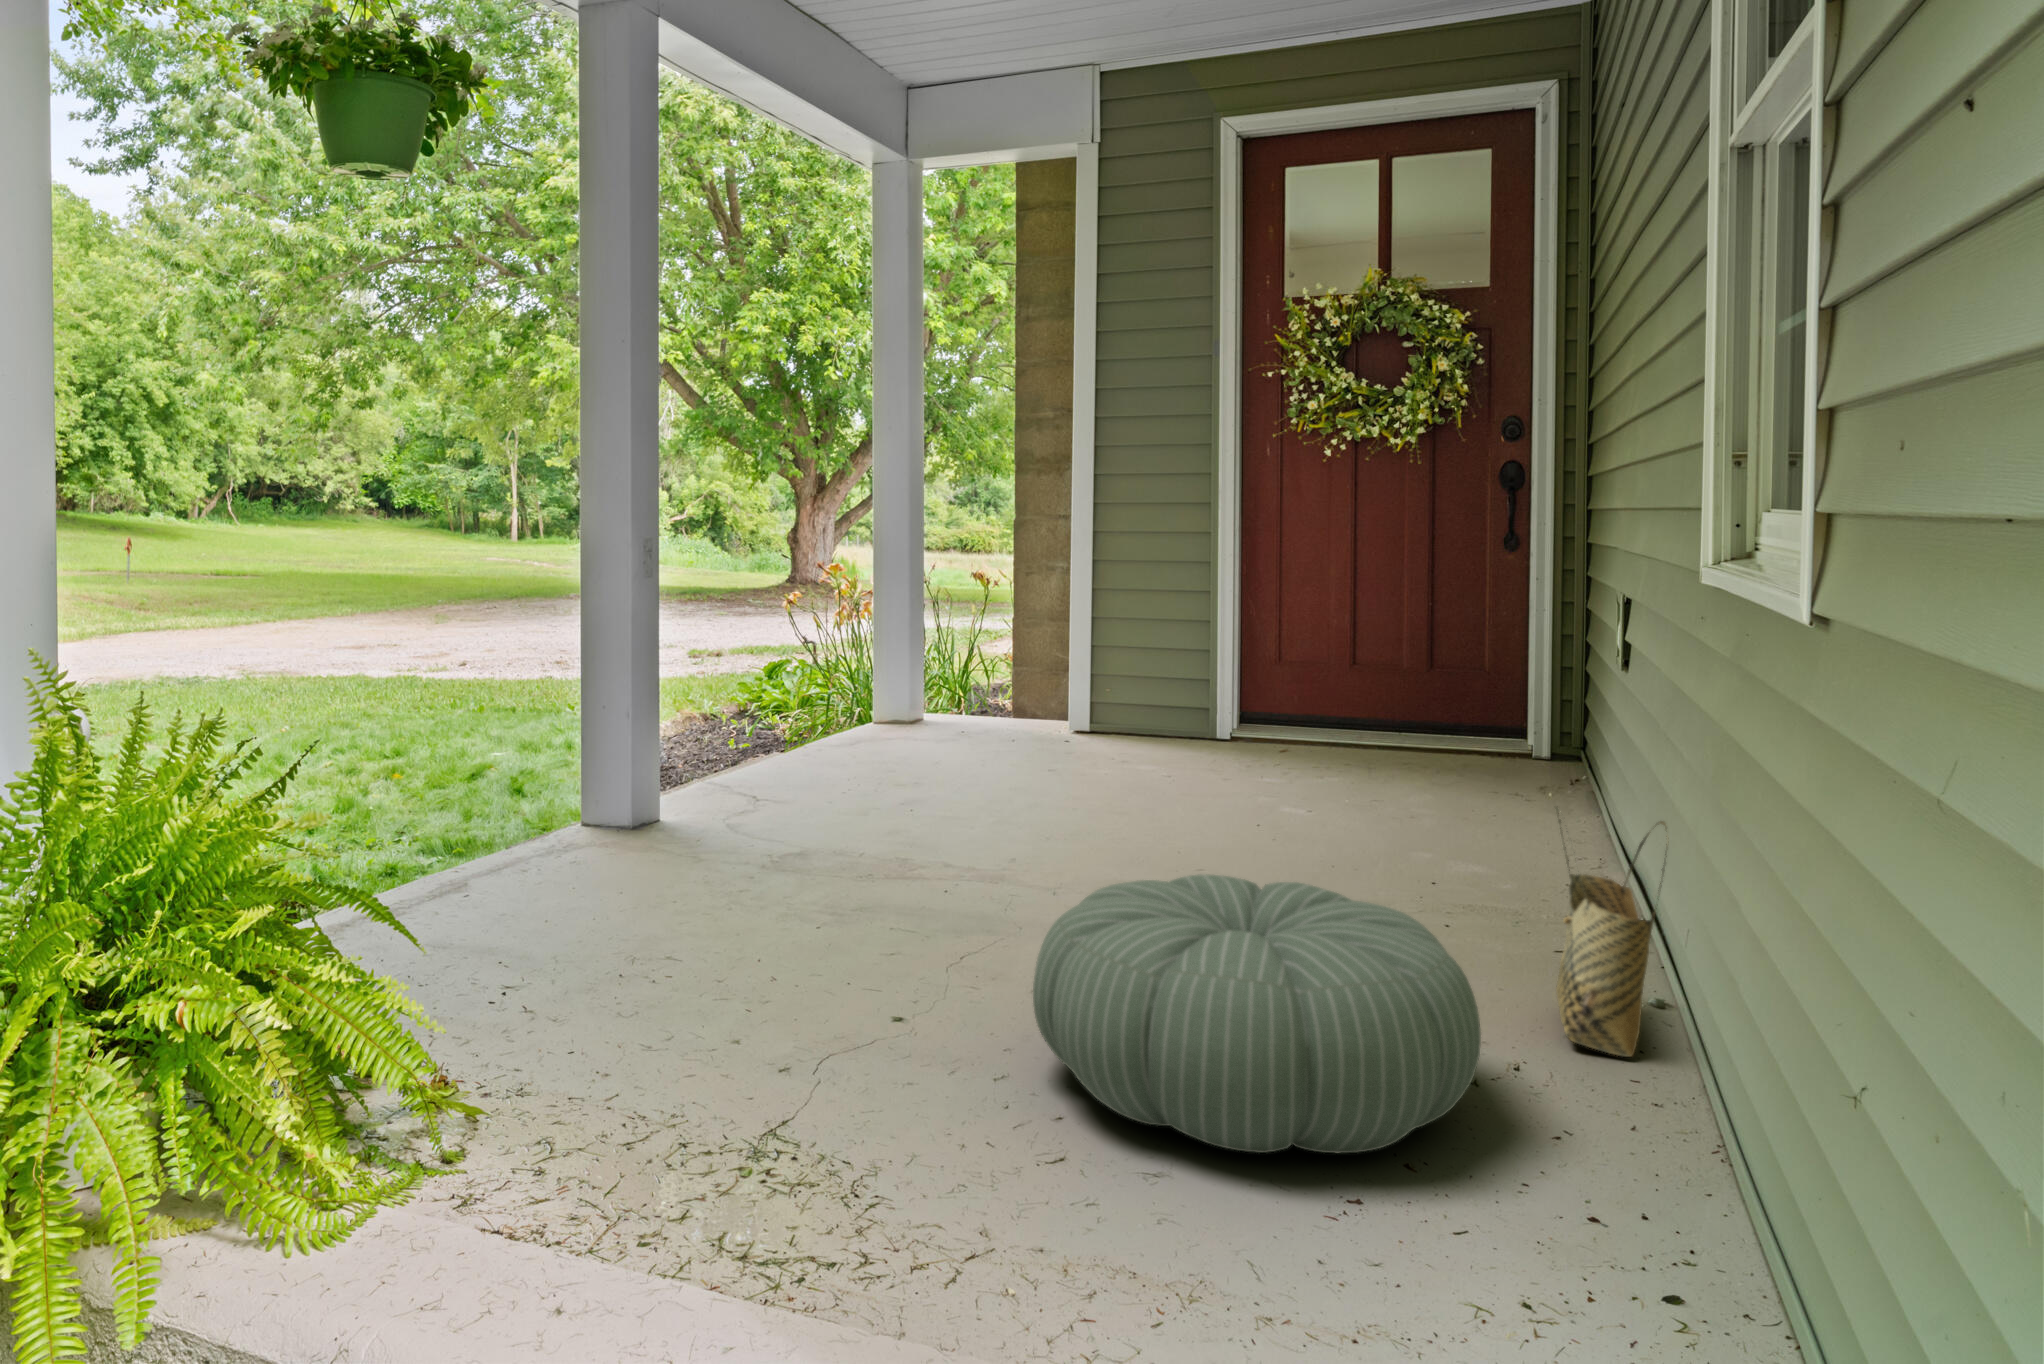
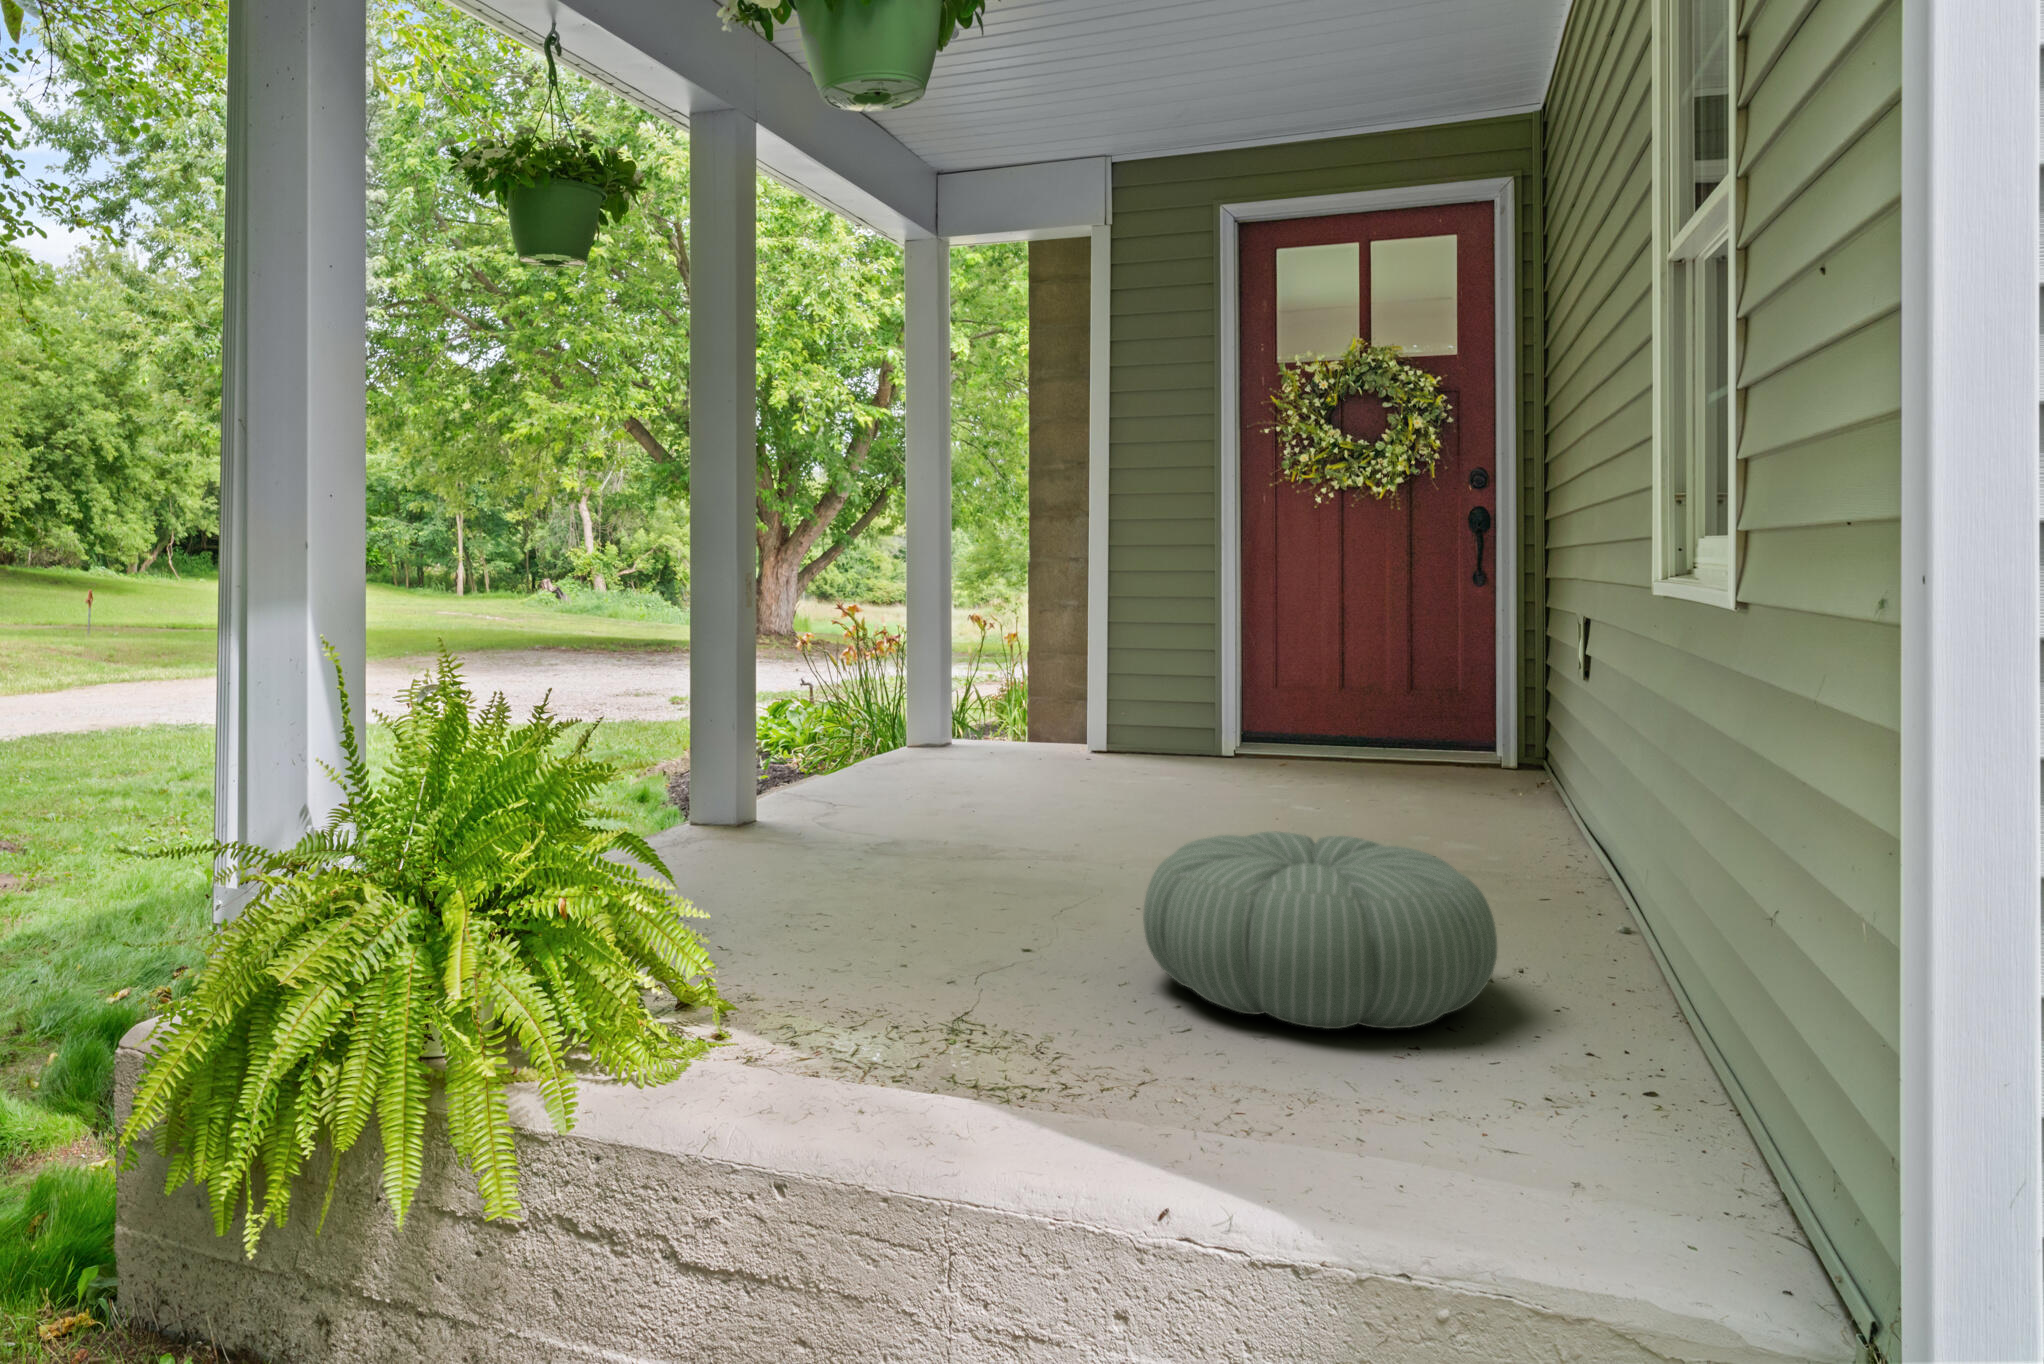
woven basket: present [1556,807,1667,1057] -> none [1543,776,1633,970]

